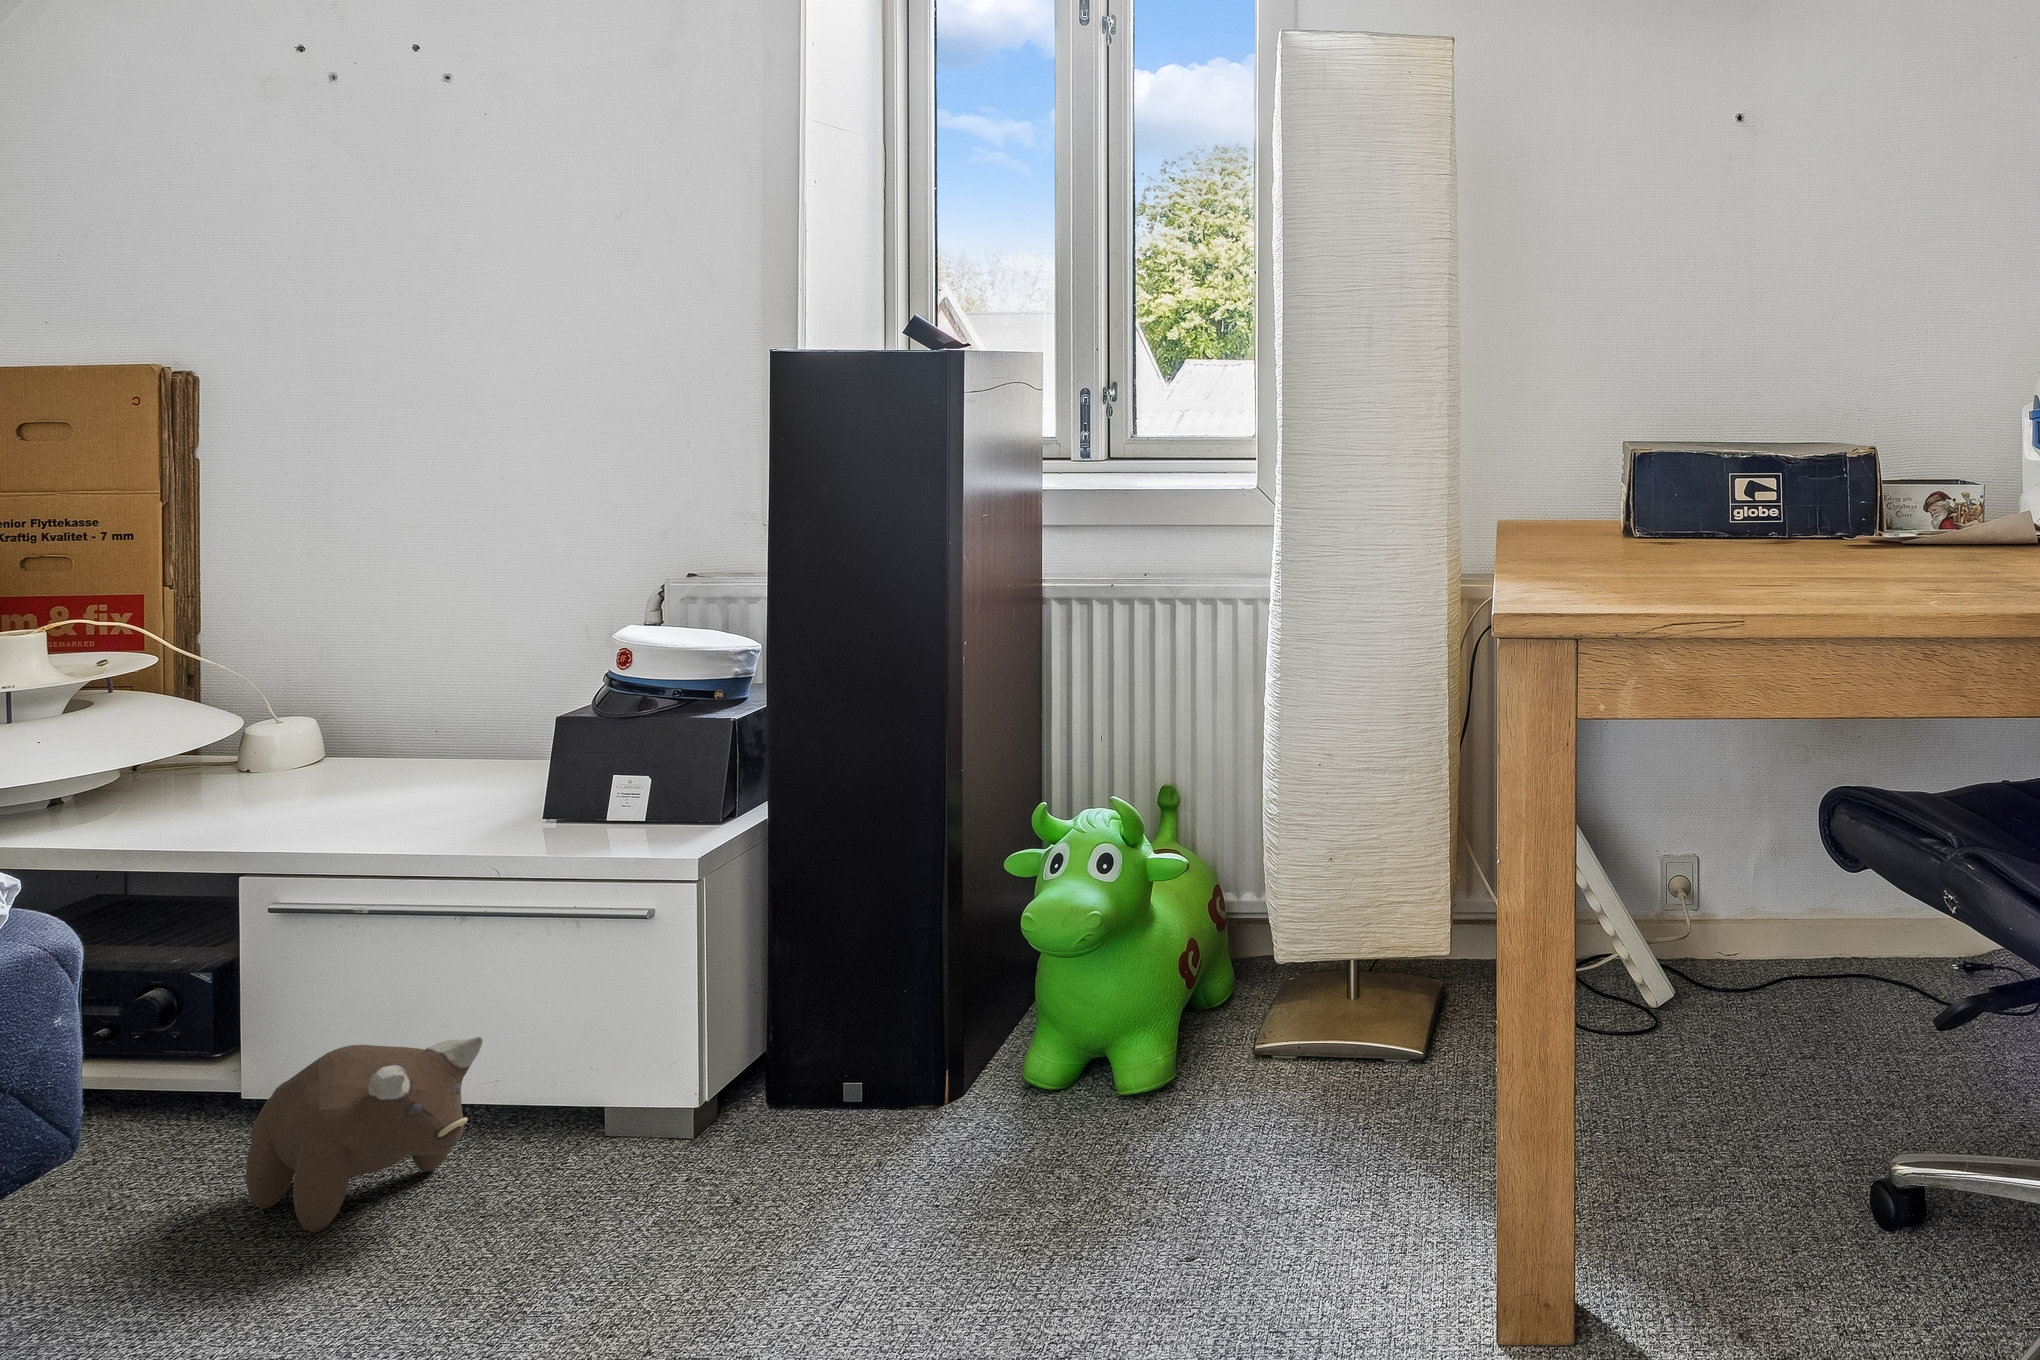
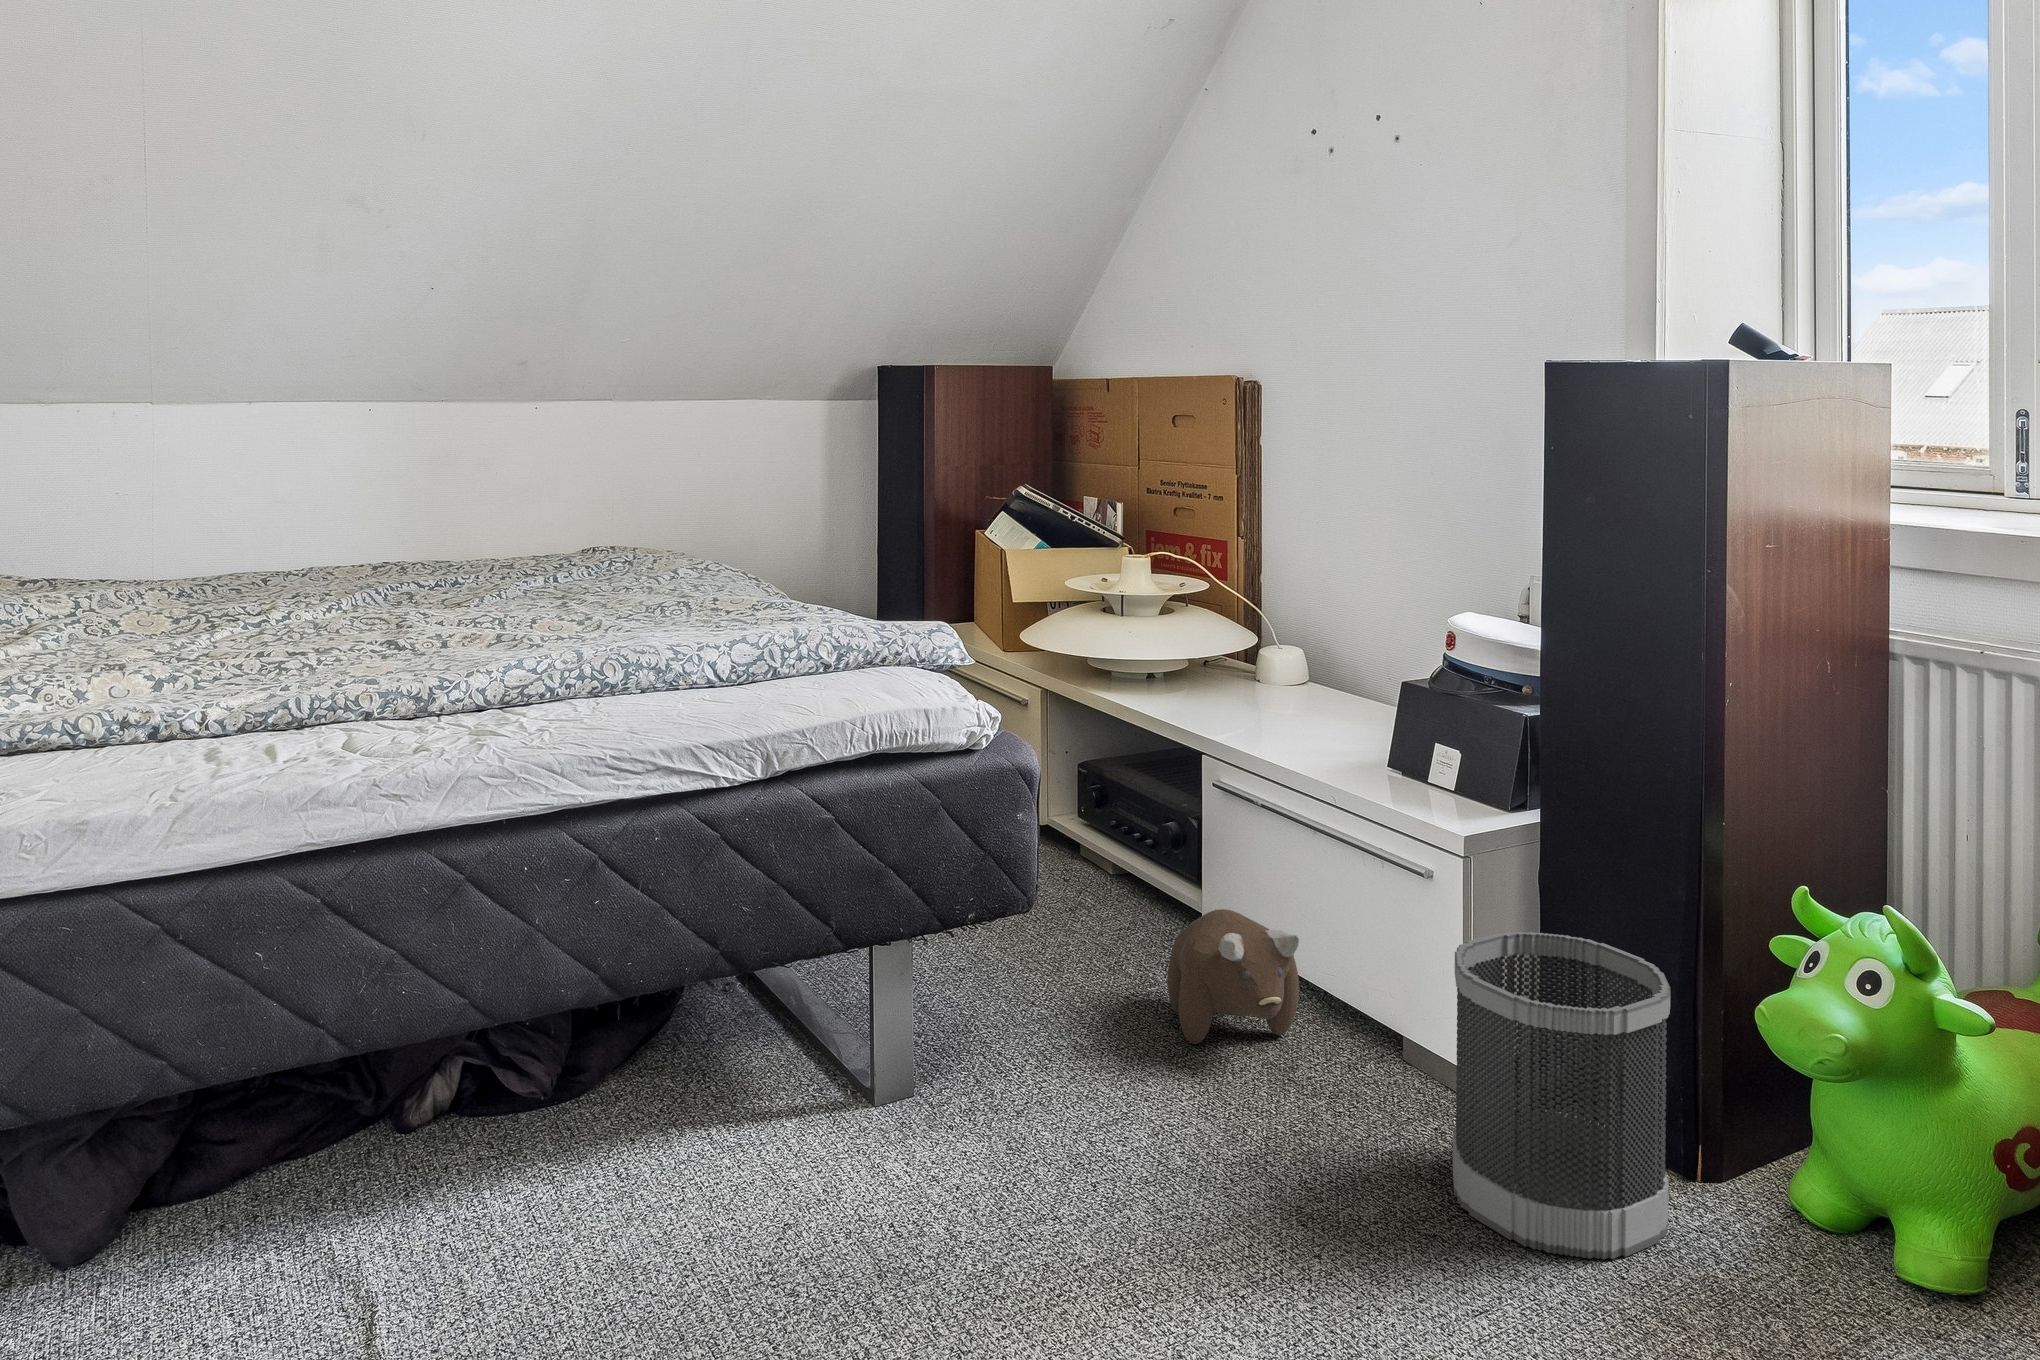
wastebasket: none [734,915,955,1232] -> present [1453,932,1670,1260]

